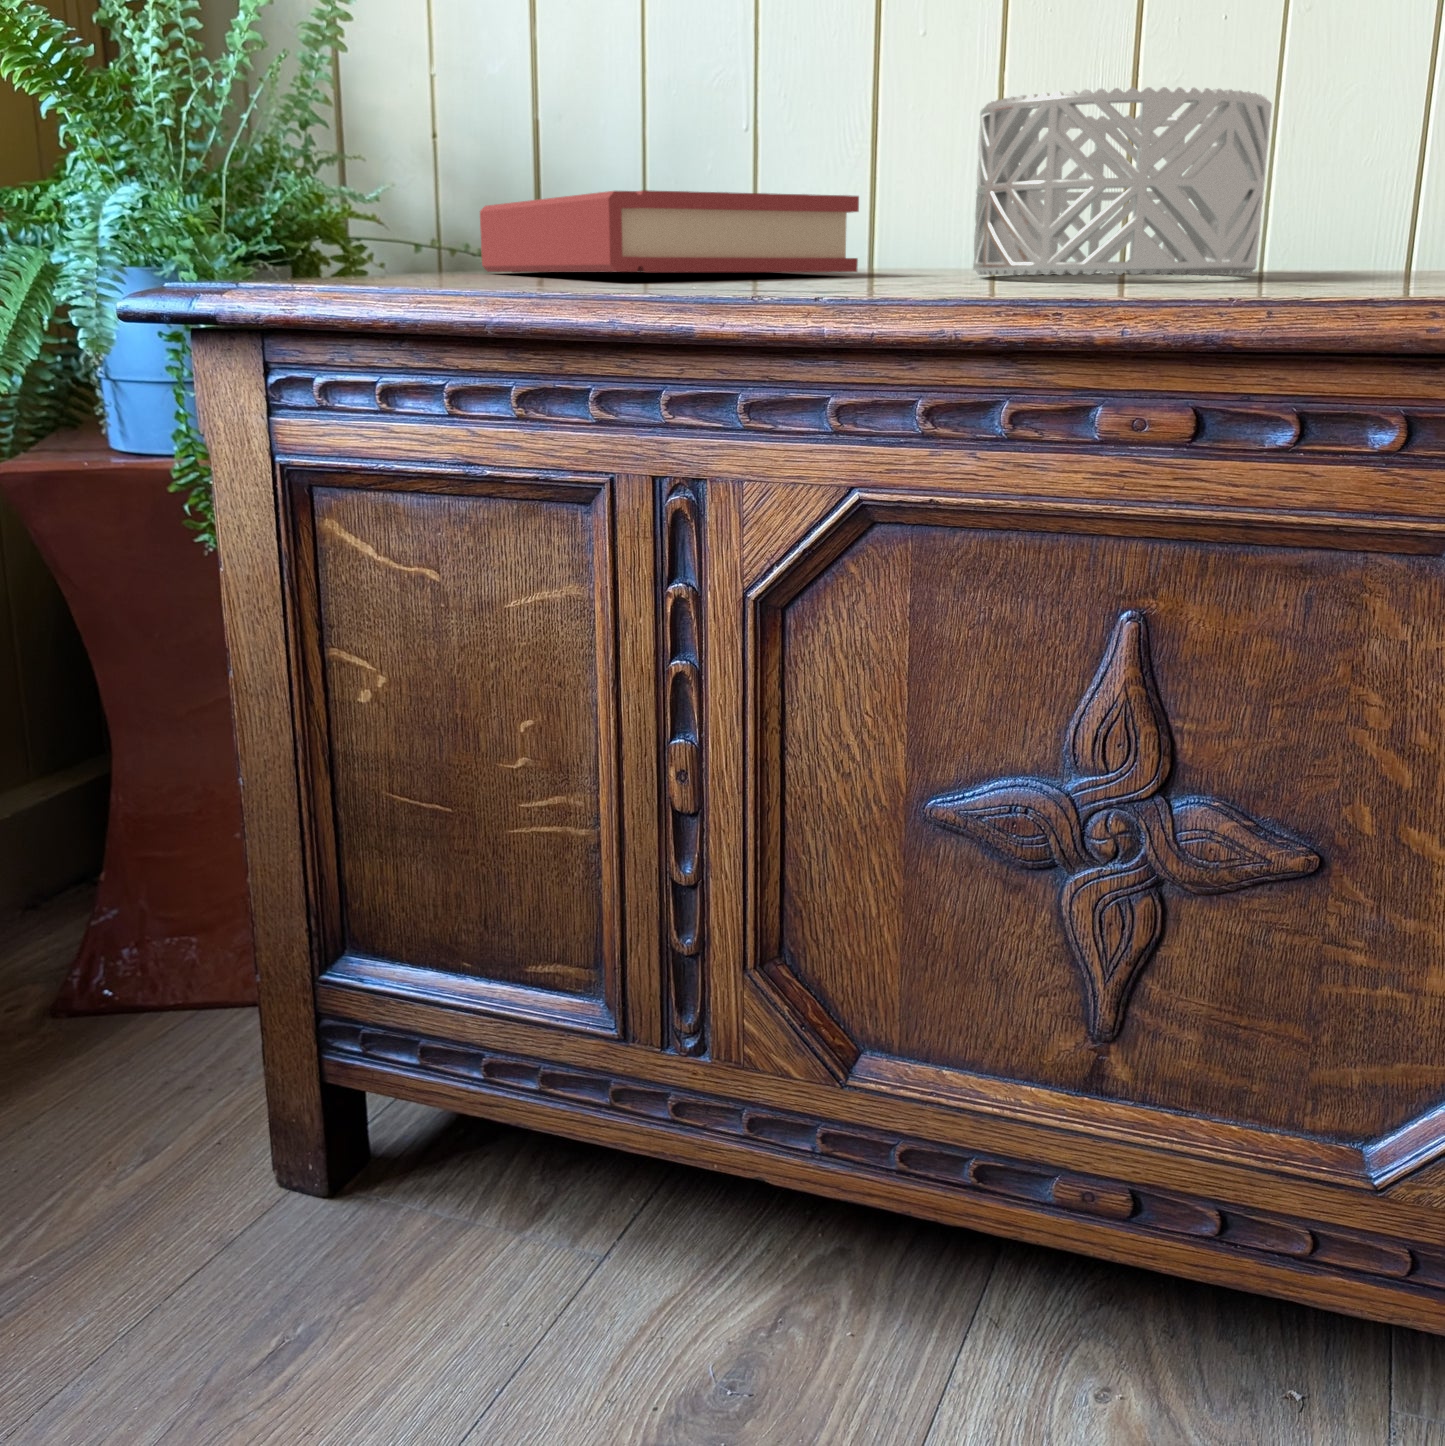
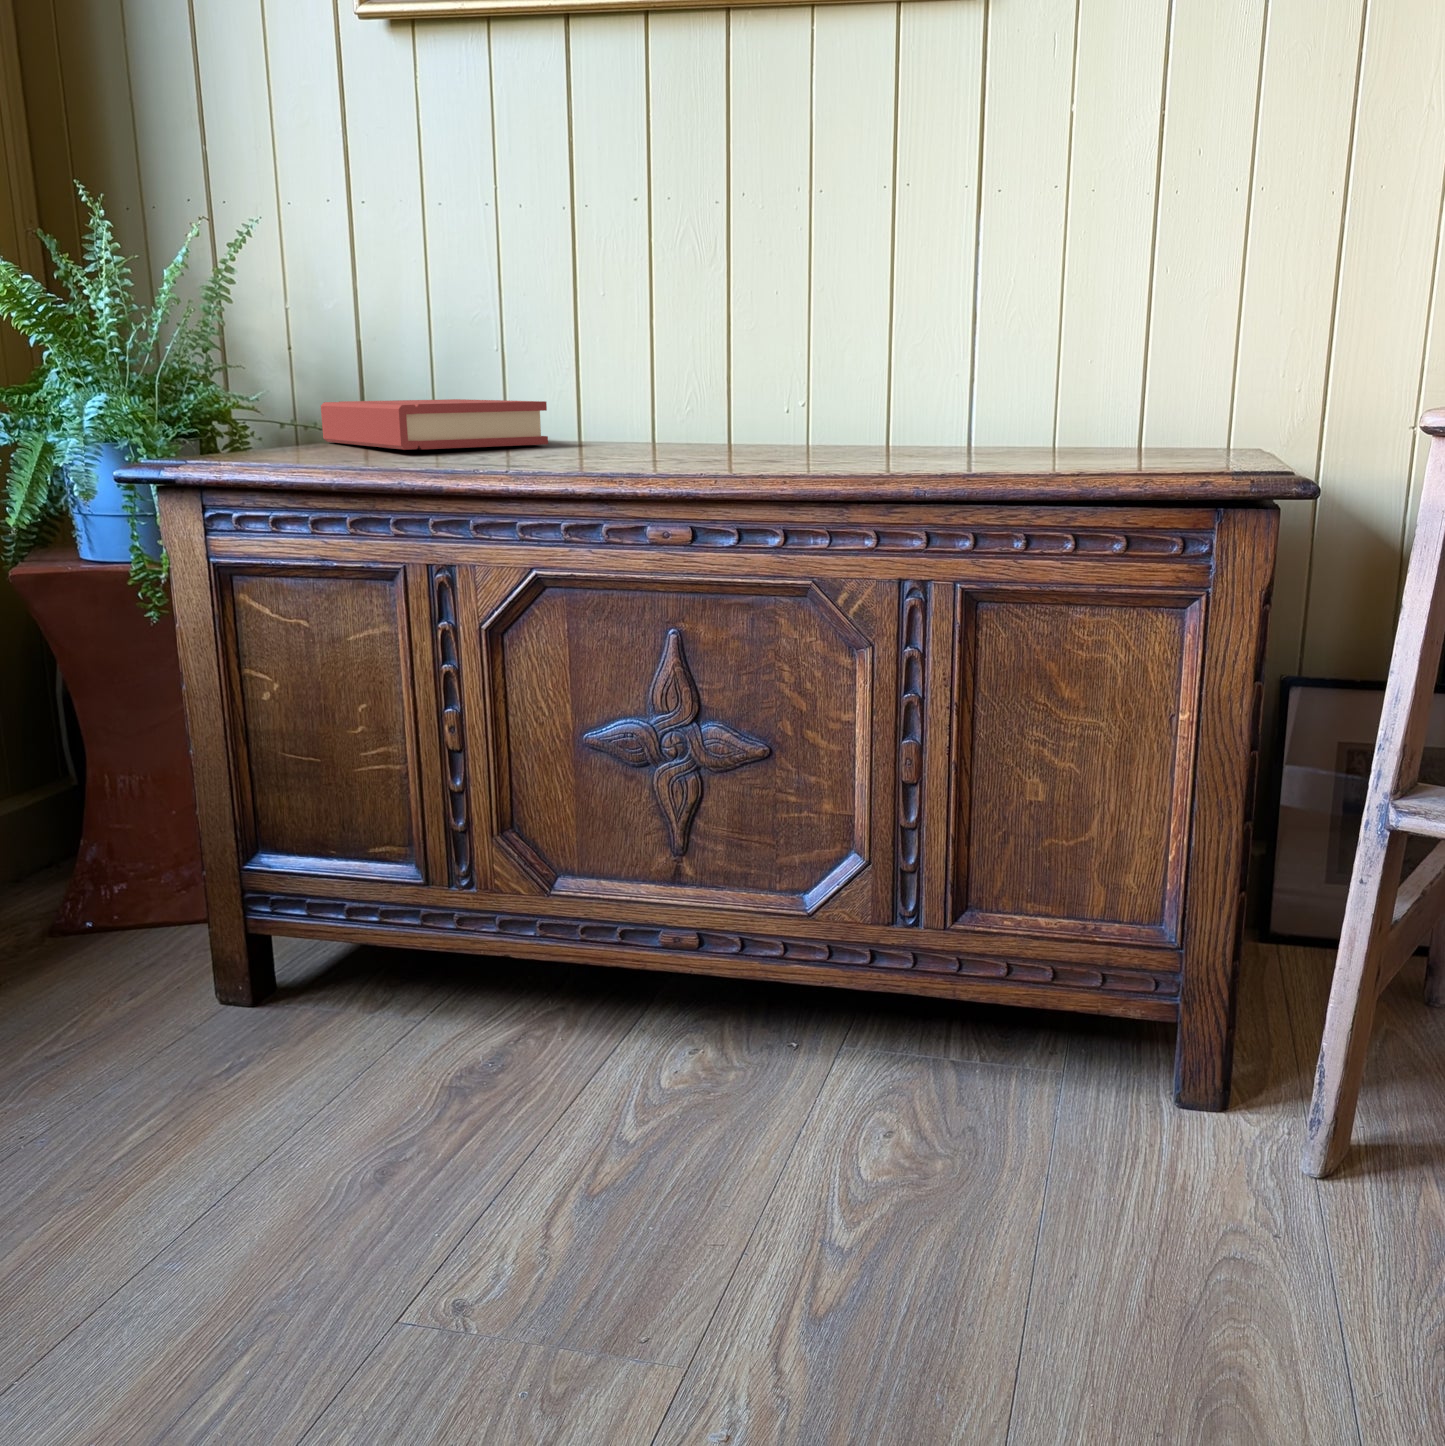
decorative bowl: present [973,87,1272,275] -> none [608,353,763,450]

